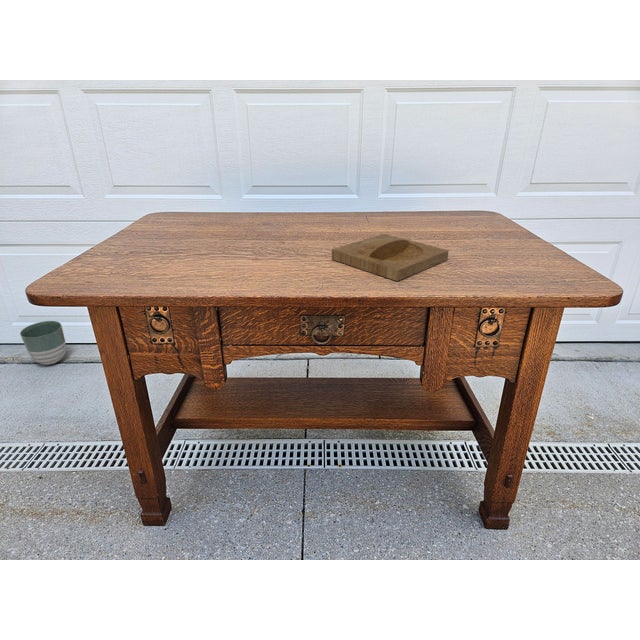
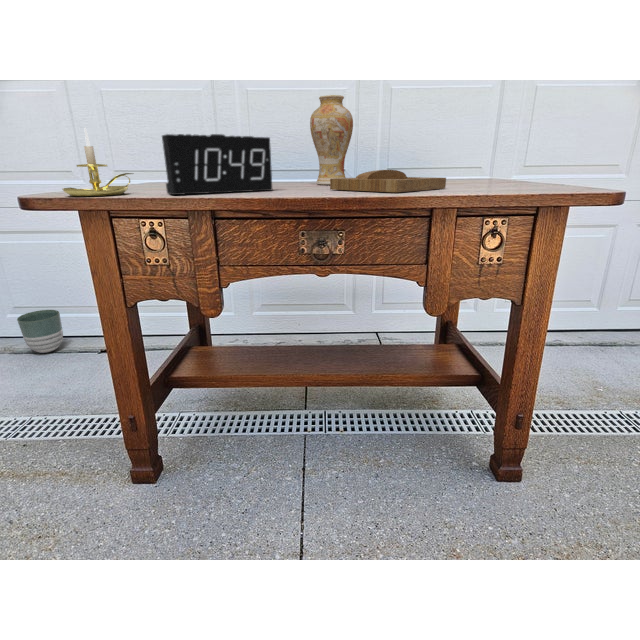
vase: none [313,142,357,232] -> present [310,95,353,185]
alarm clock: none [163,207,274,279] -> present [162,134,272,195]
candle holder: none [65,209,135,279] -> present [62,128,133,196]

